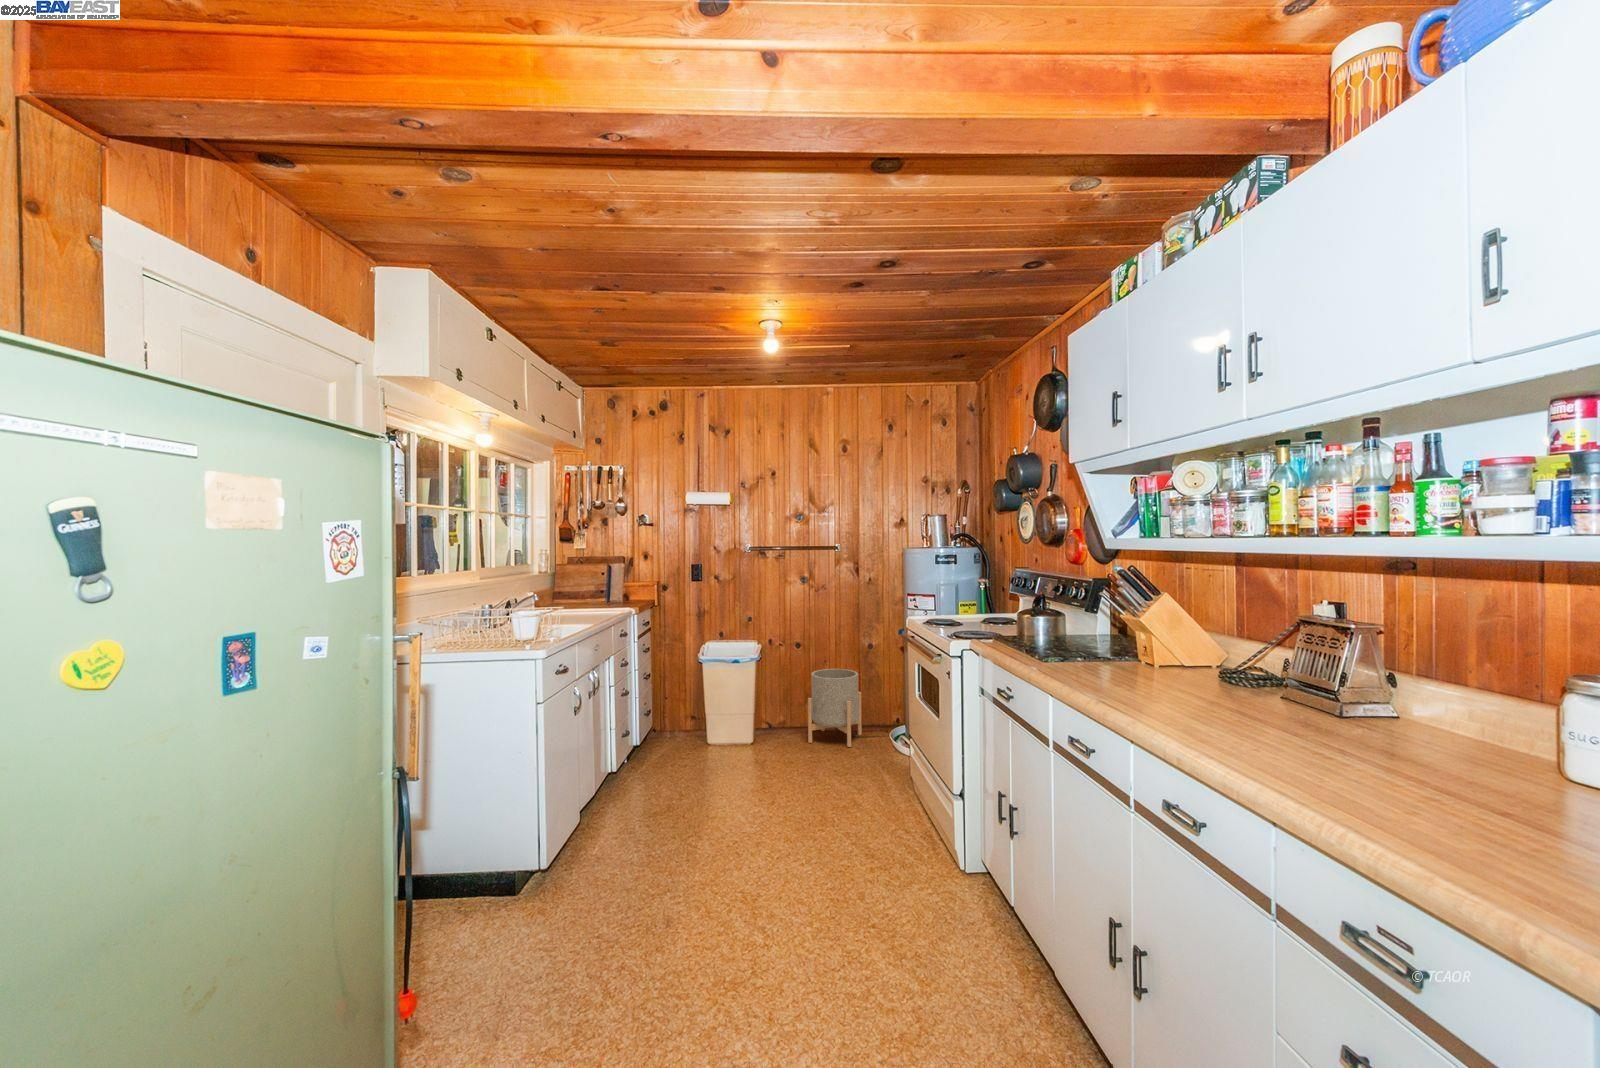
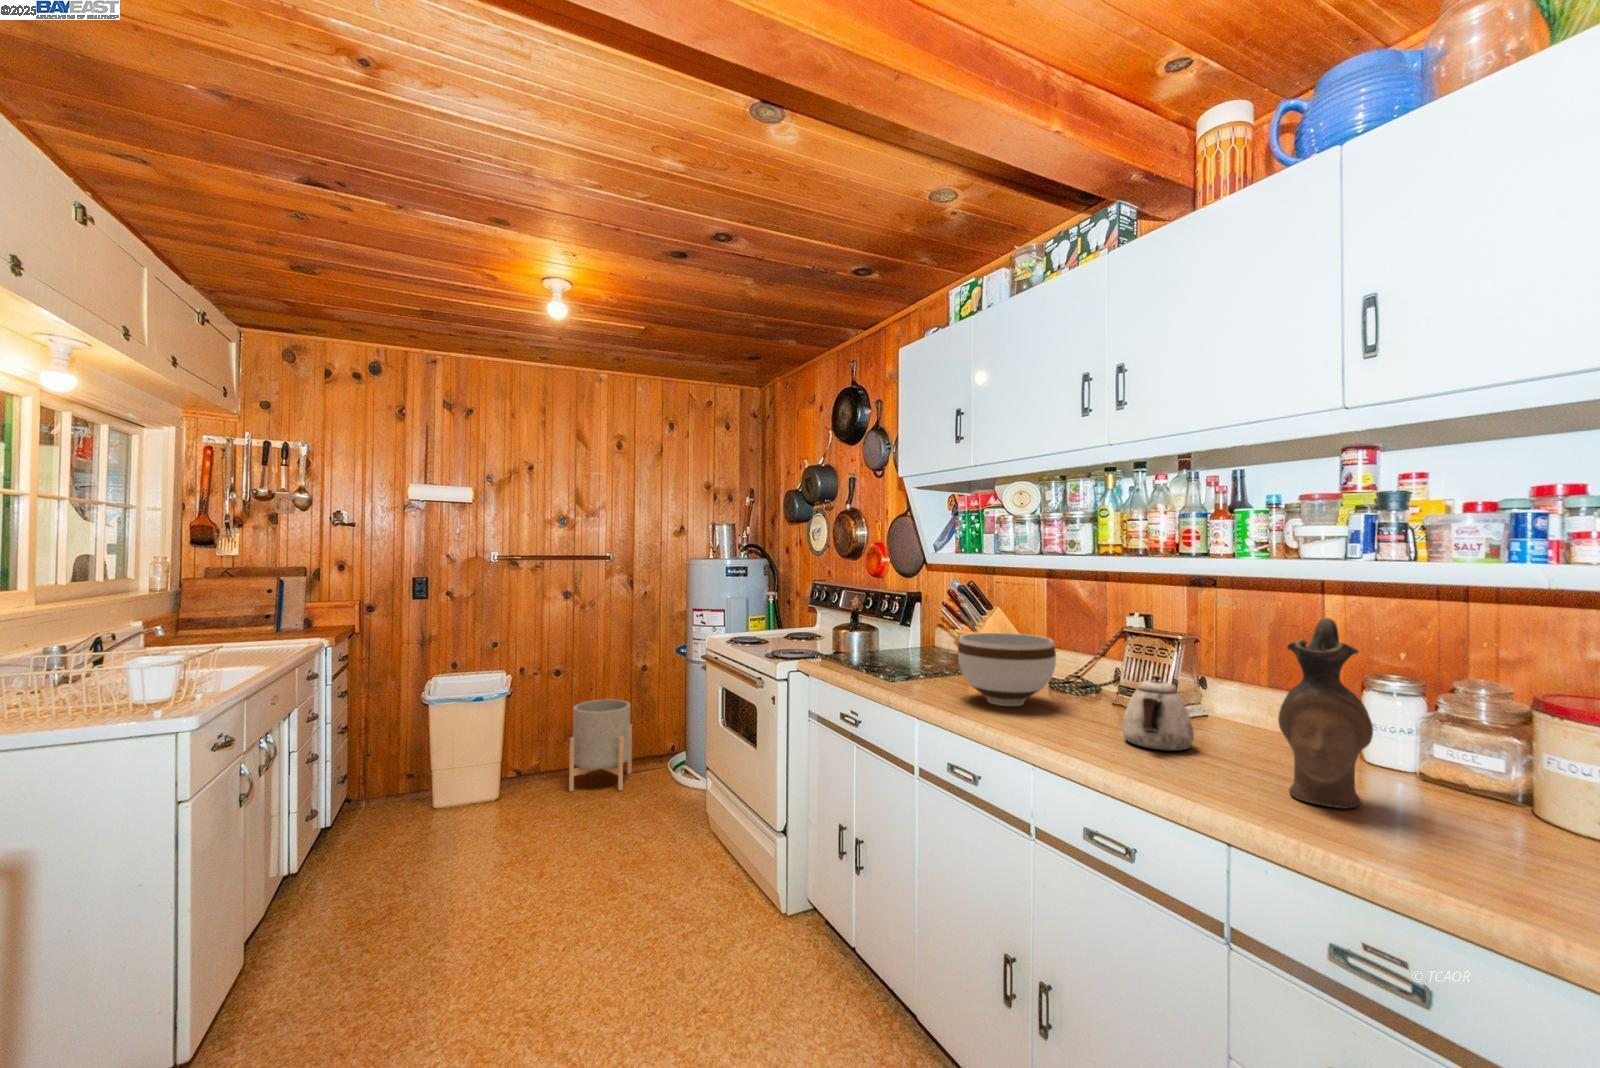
ceramic pitcher: none [1369,601,1486,814] -> present [1278,618,1373,808]
bowl: none [1094,616,1202,689] -> present [958,633,1056,706]
teapot: none [1241,662,1325,742] -> present [1122,676,1194,751]

